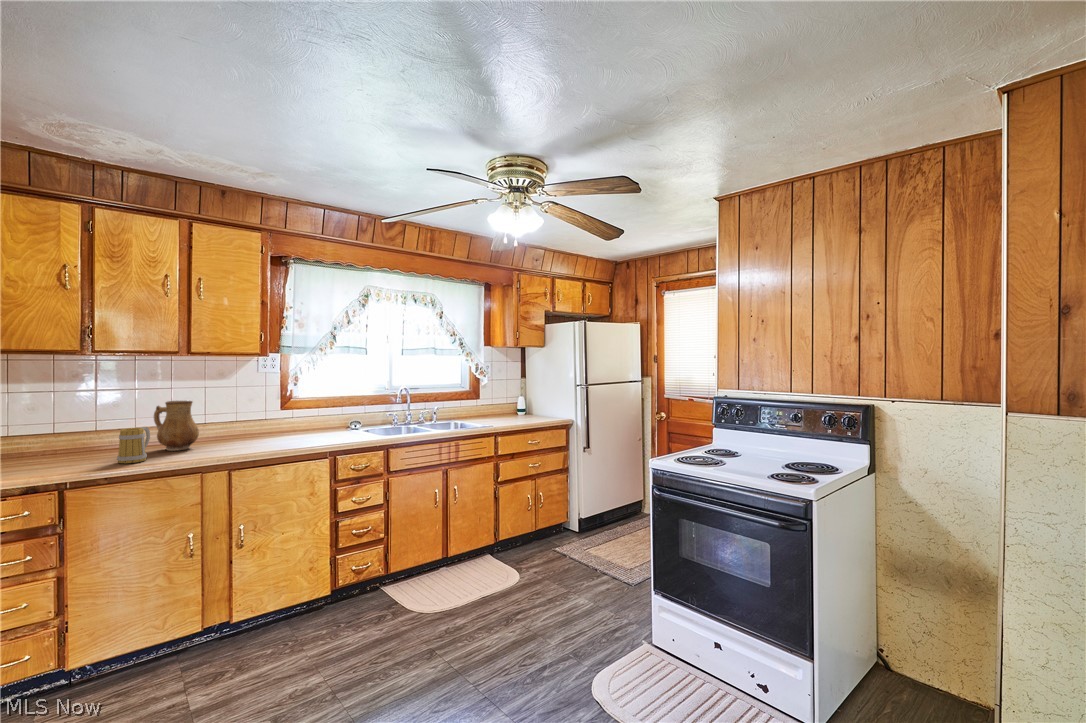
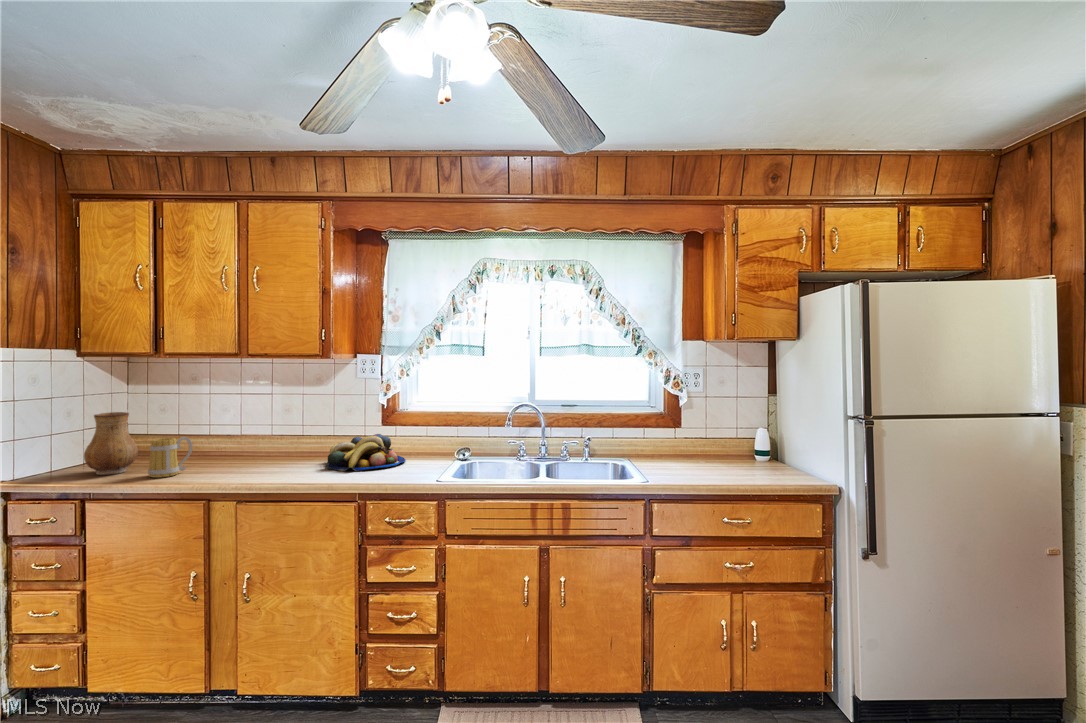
ceramic pitcher: present [154,401,199,451] -> present [84,412,138,475]
fruit bowl: none [257,416,323,443] -> present [326,434,405,471]

